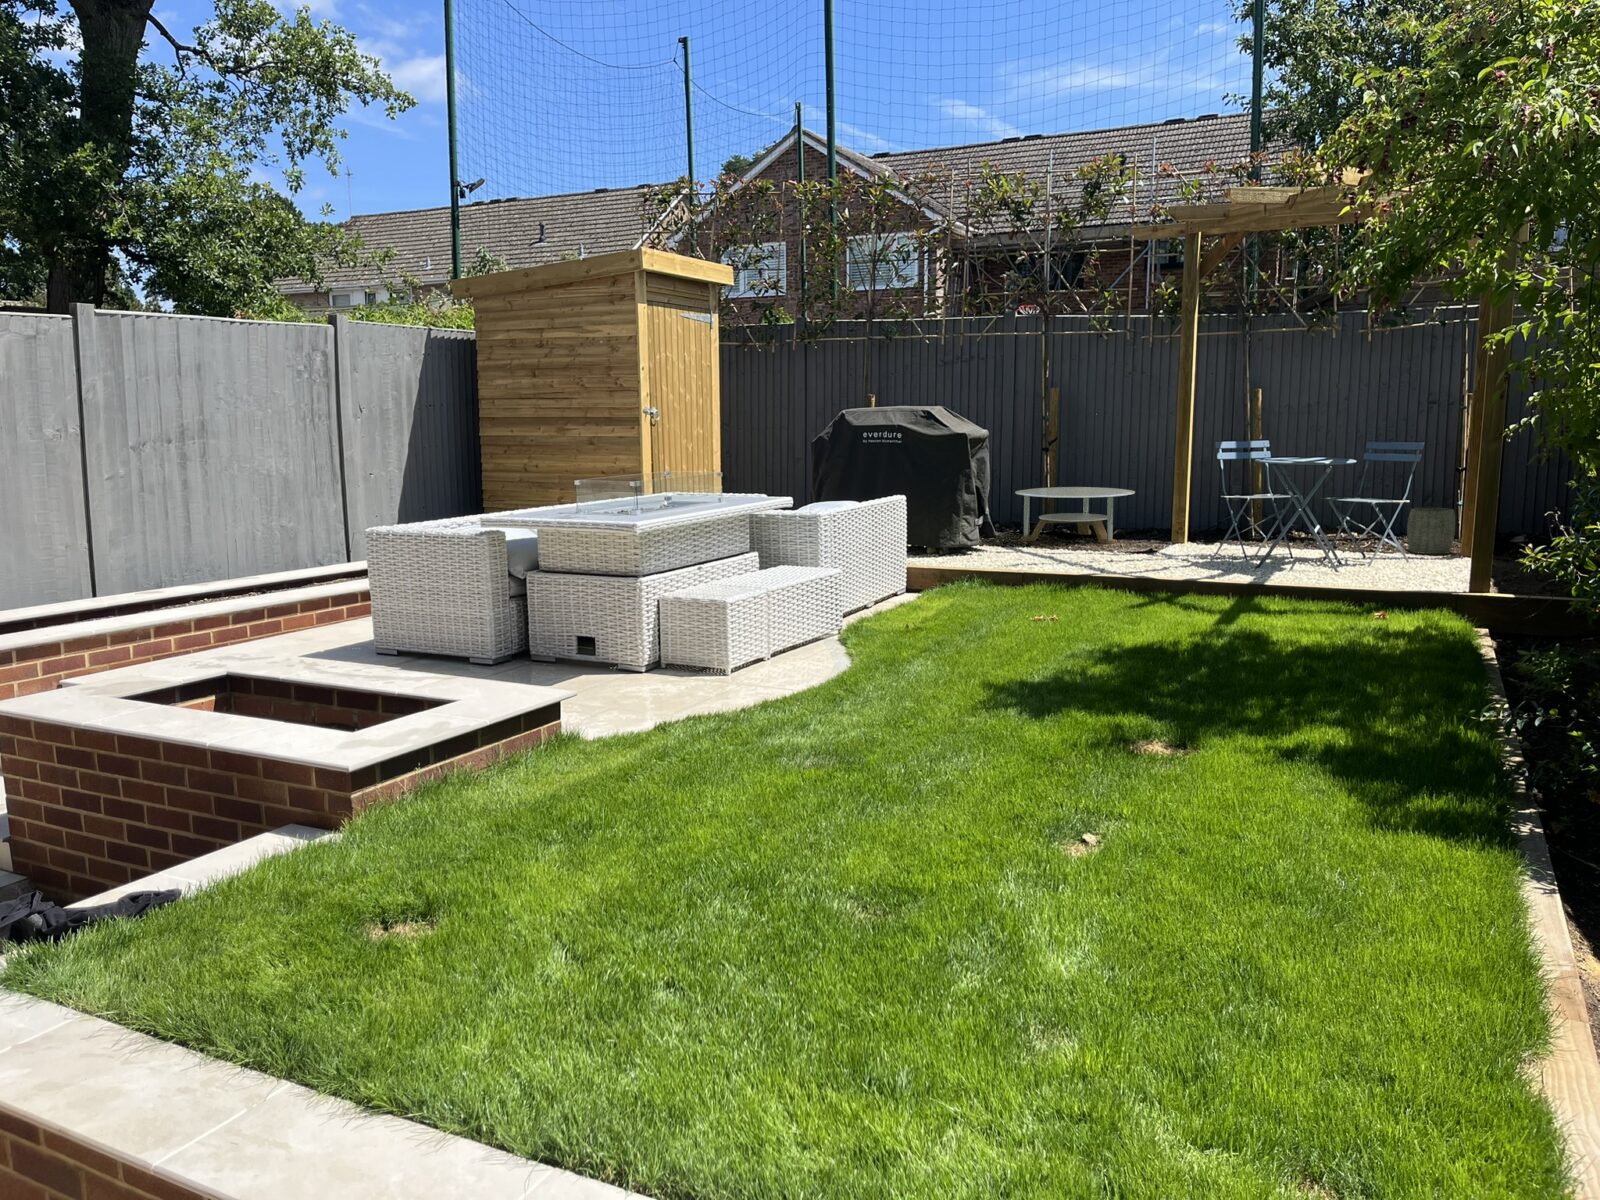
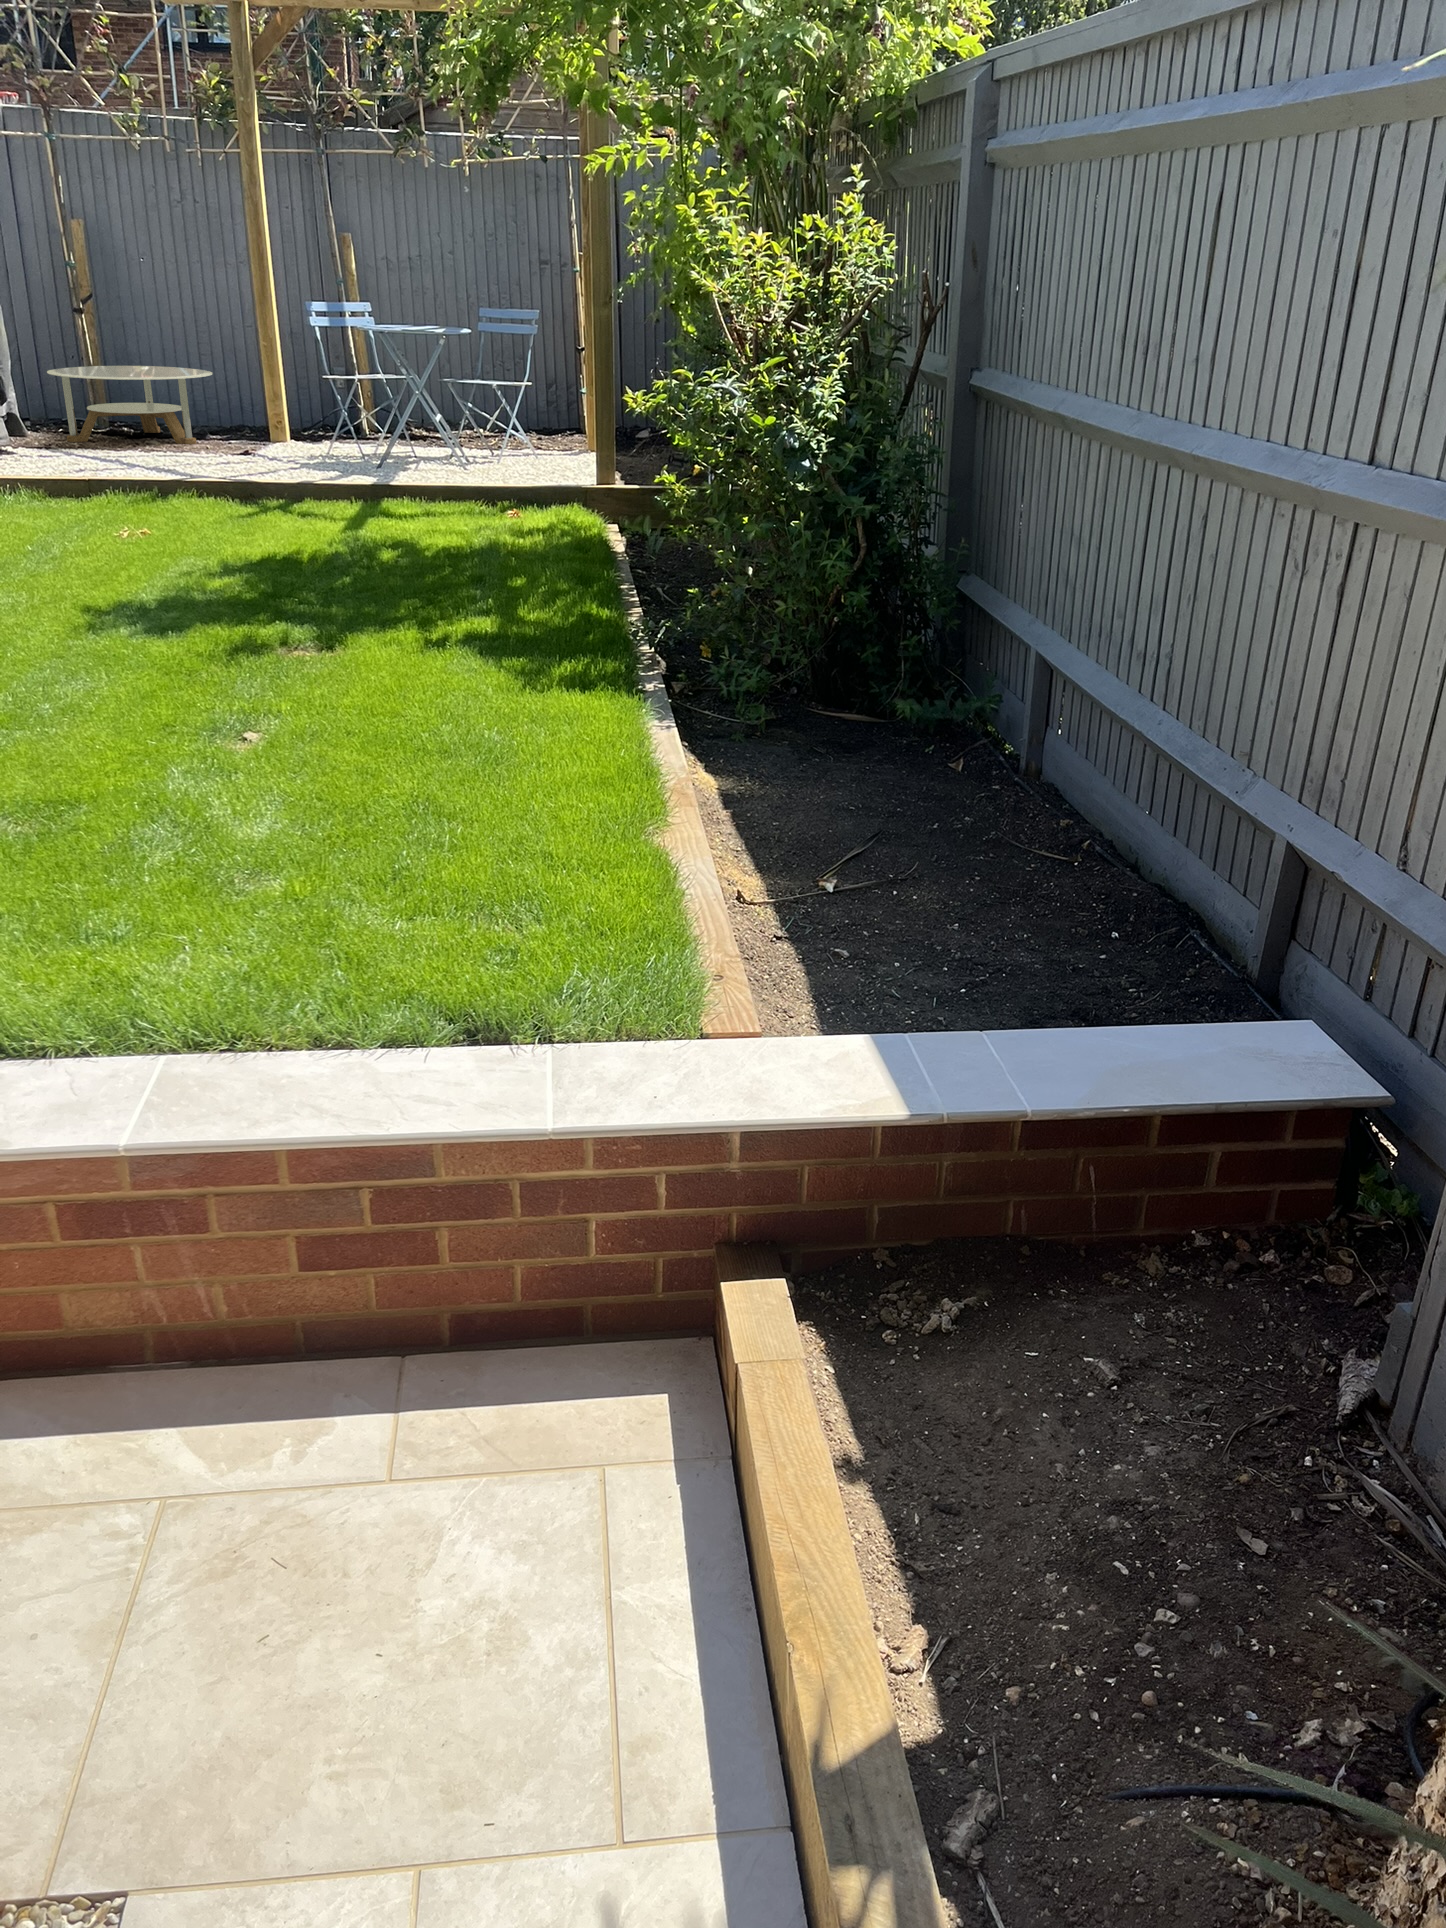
woven basket: present [1407,508,1455,554] -> none [535,394,583,449]

